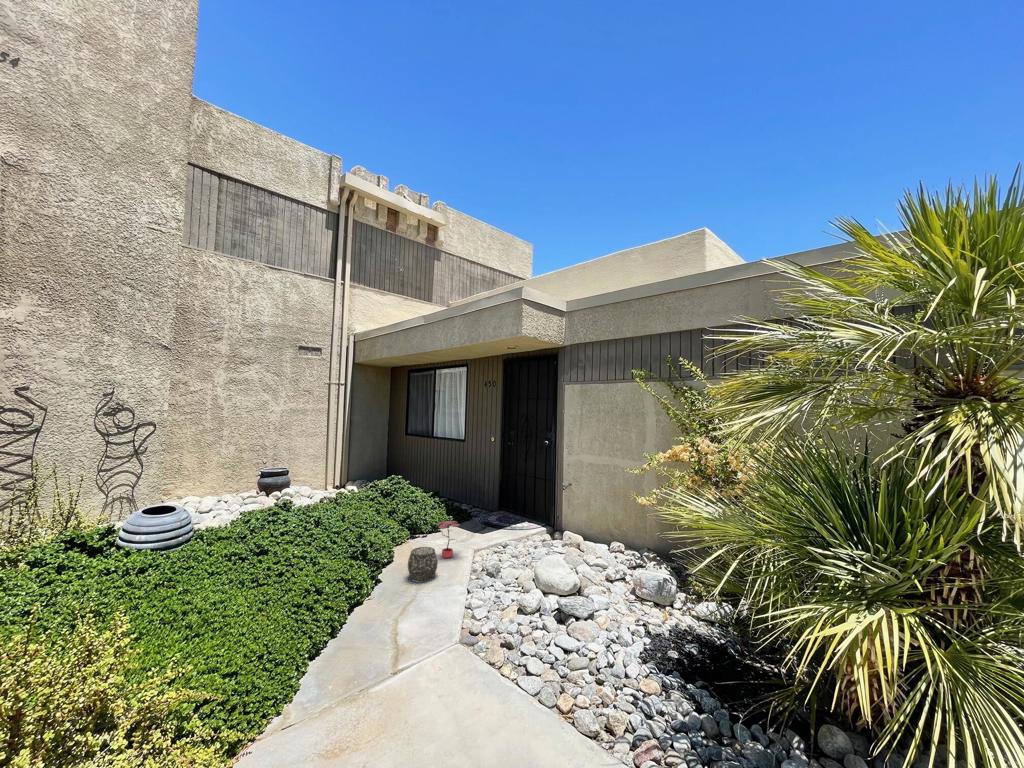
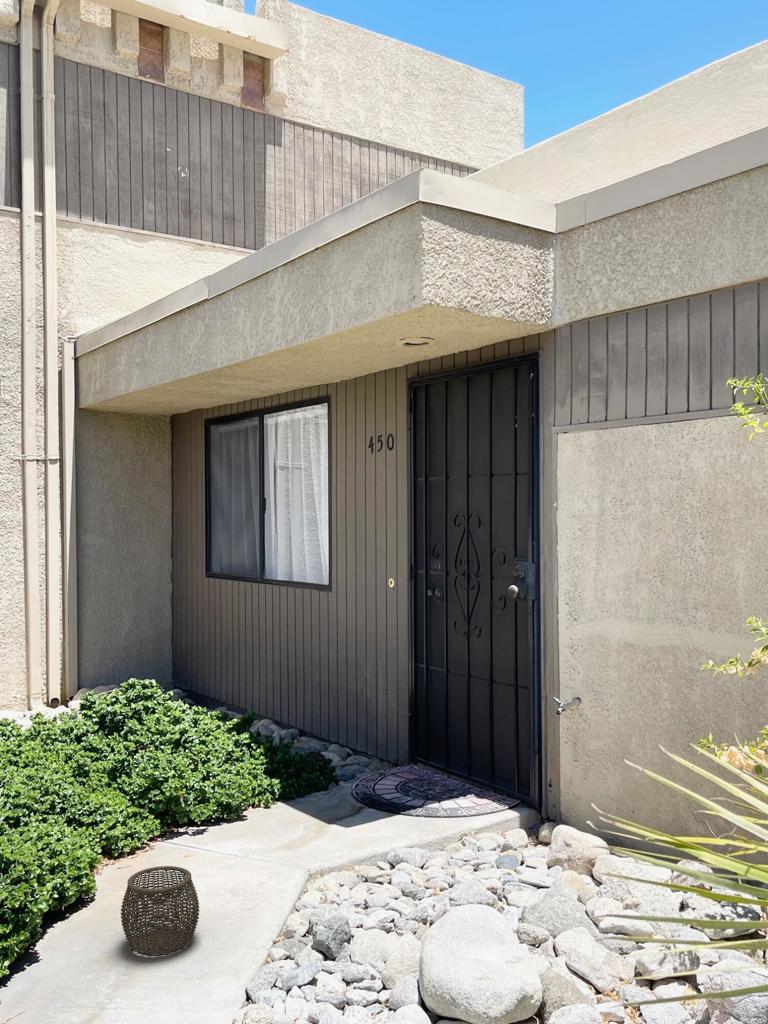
potted plant: present [437,521,460,558] -> none [212,797,272,892]

